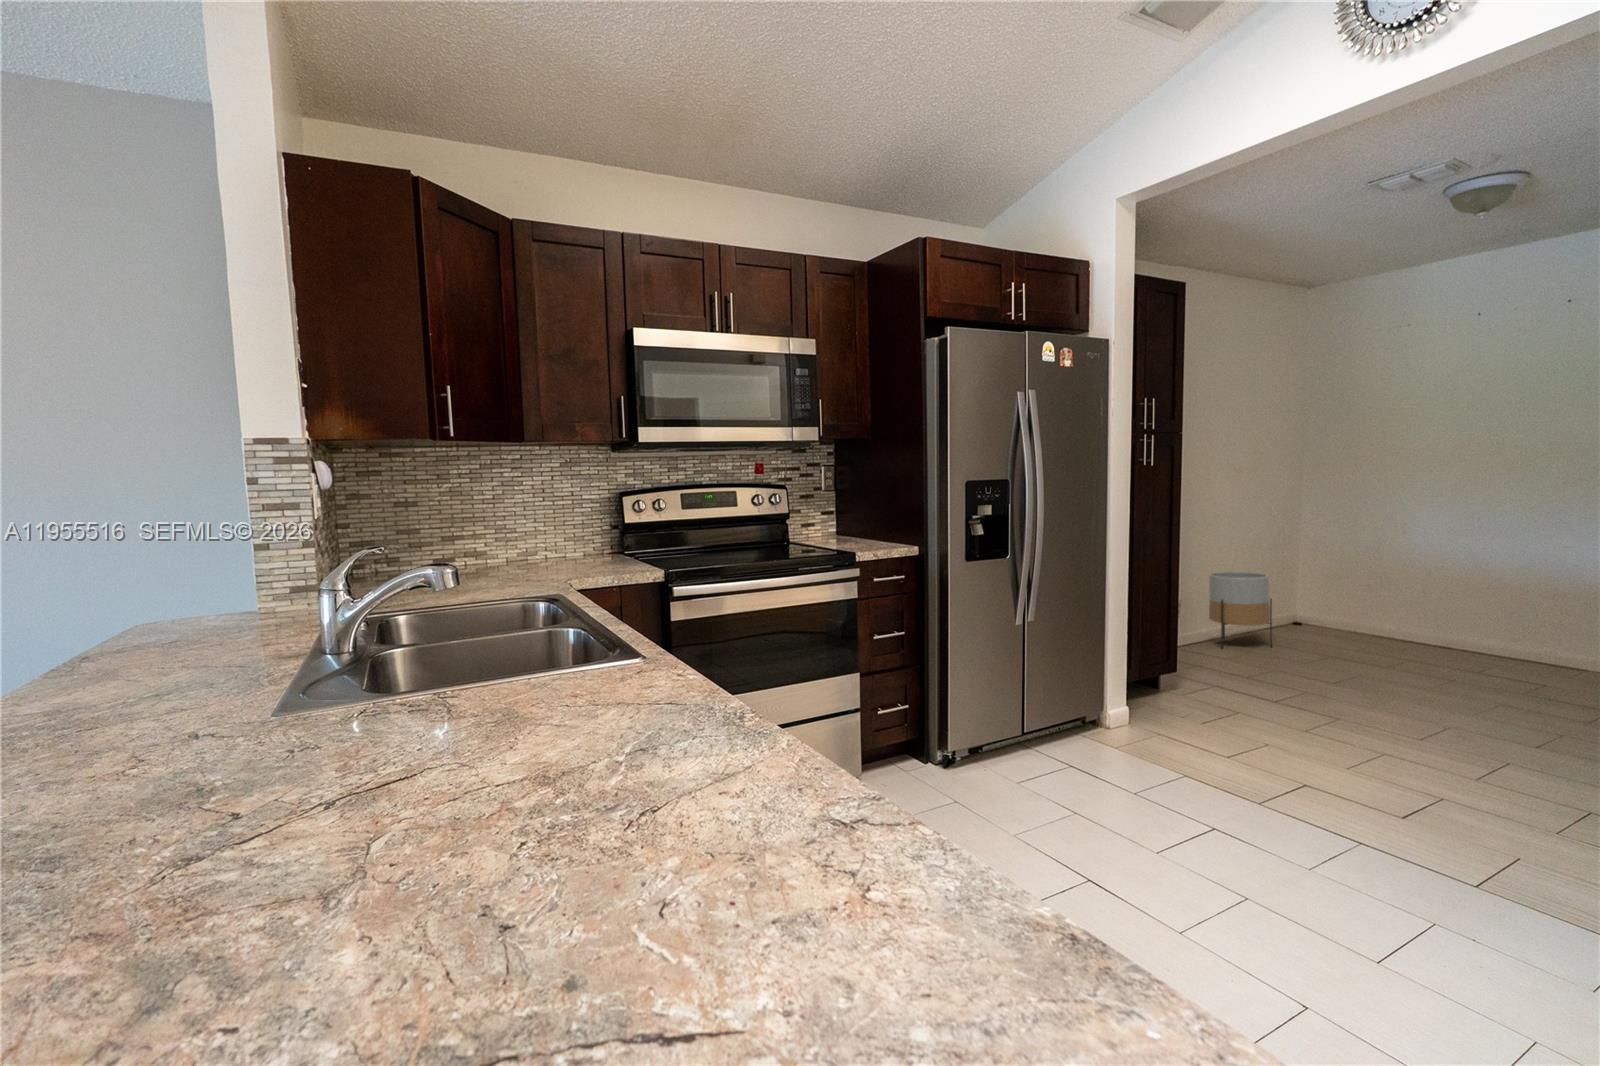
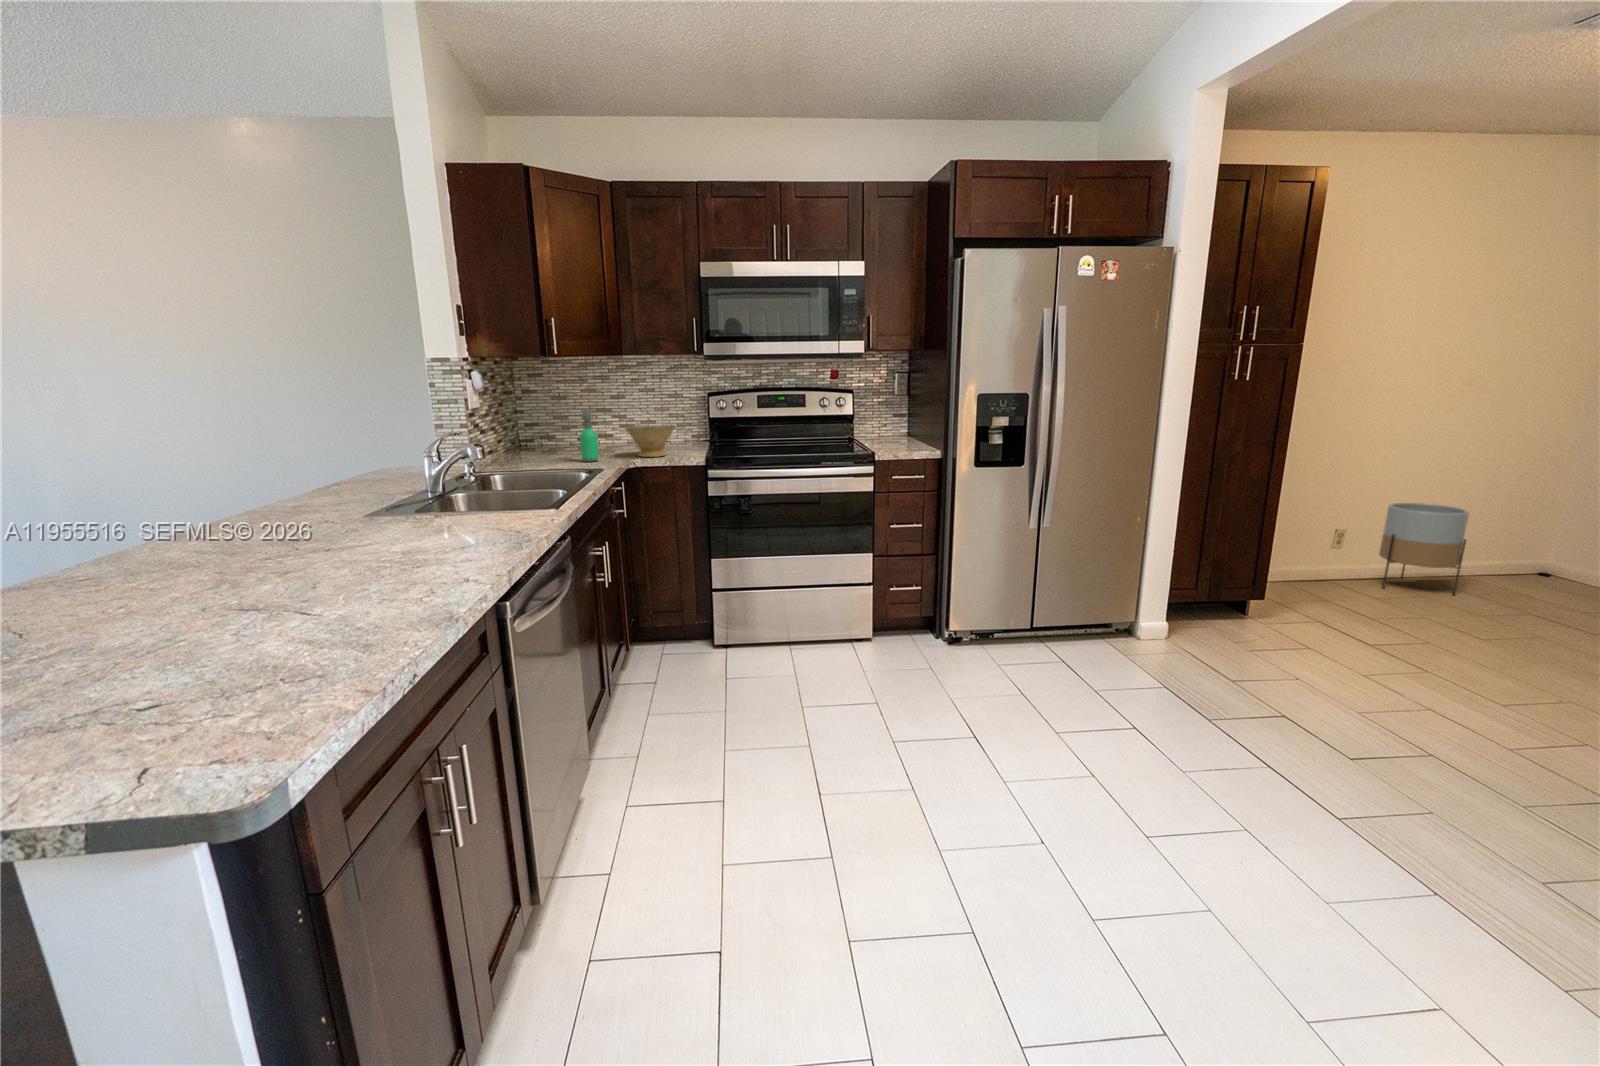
soap dispenser: none [487,516,515,587] -> present [580,411,599,462]
bowl: none [540,532,610,576] -> present [626,425,675,457]

